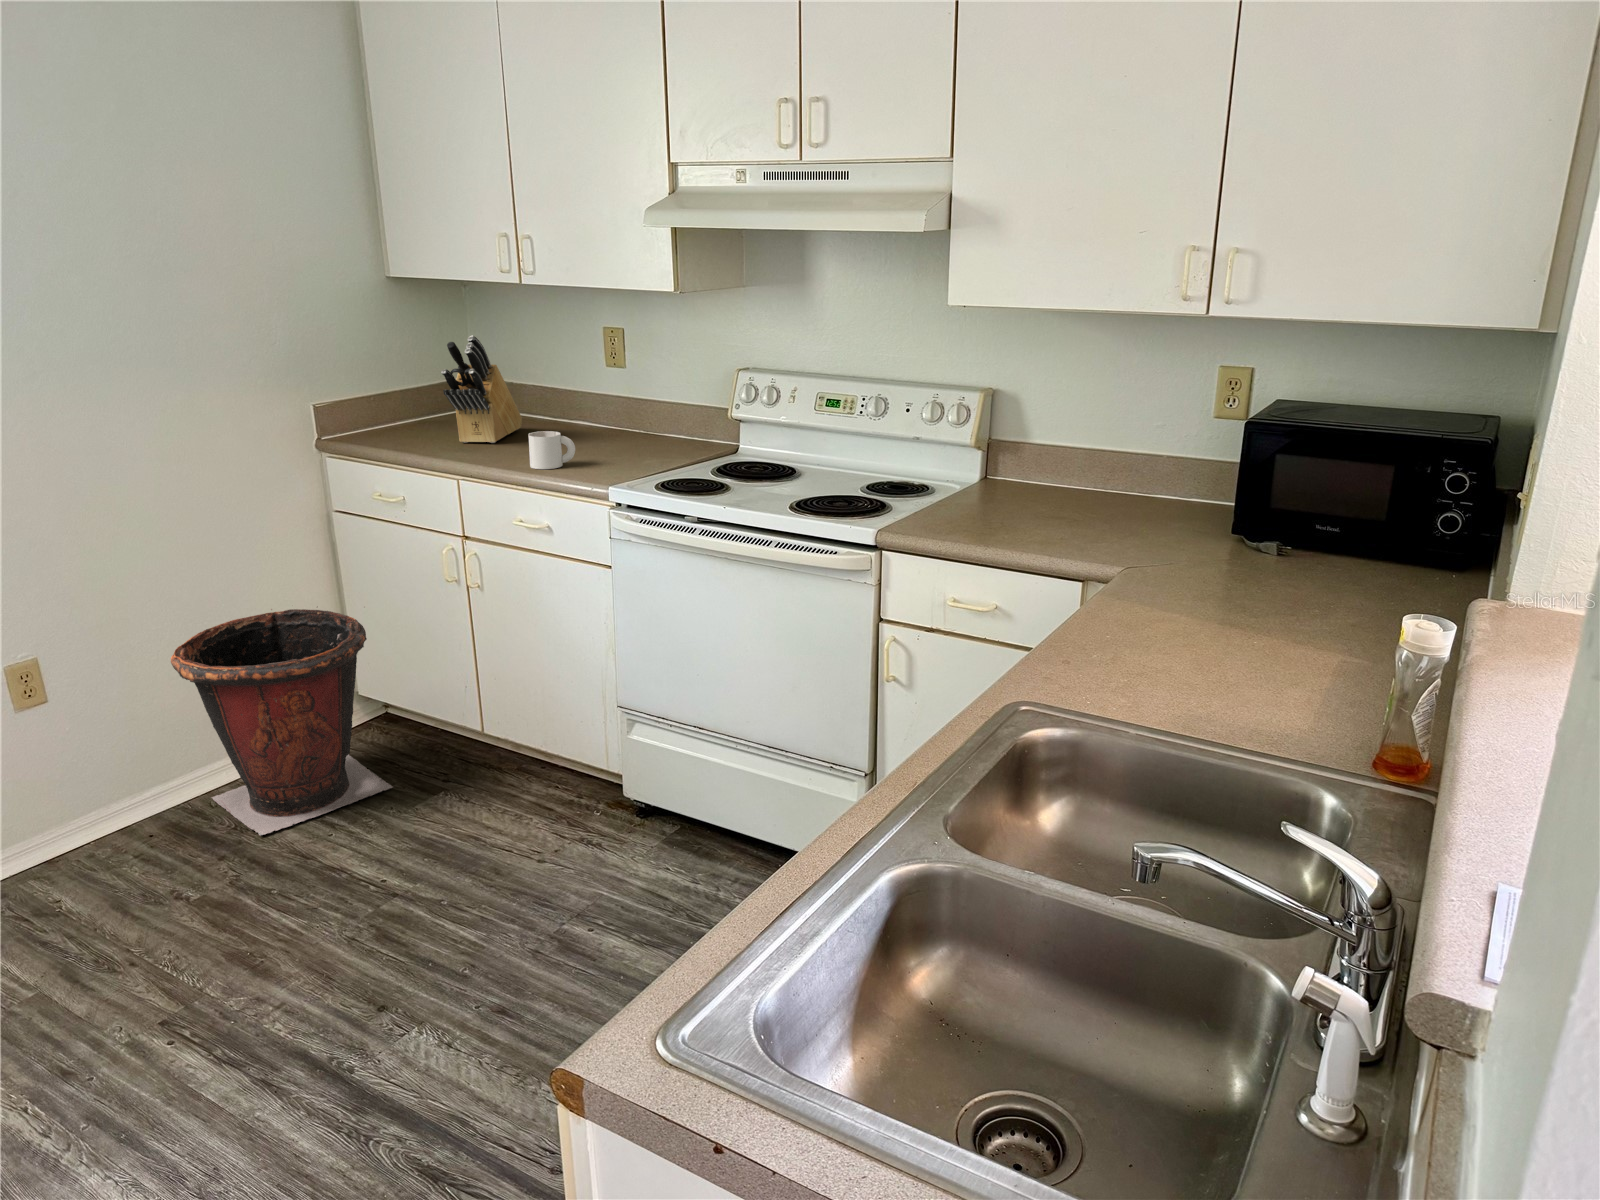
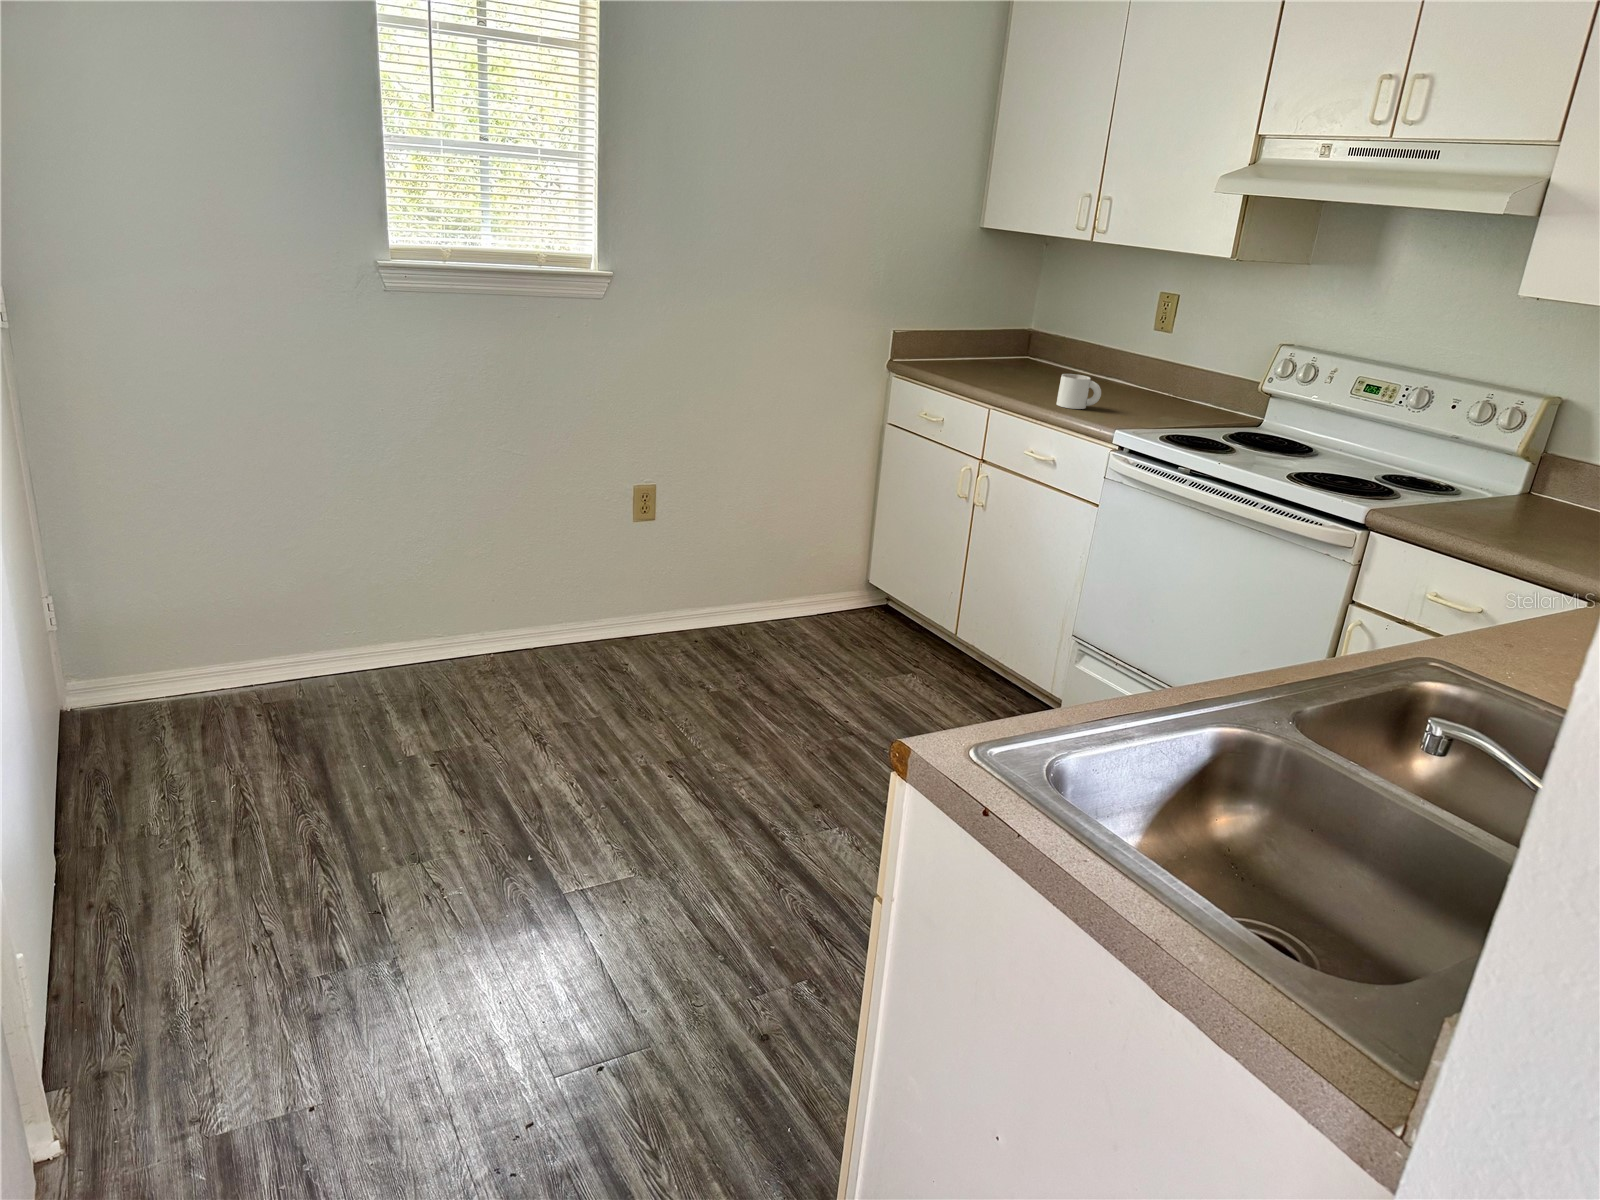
knife block: present [441,335,522,443] -> none [1000,282,1067,382]
trash can: present [171,606,393,835] -> none [739,488,891,663]

